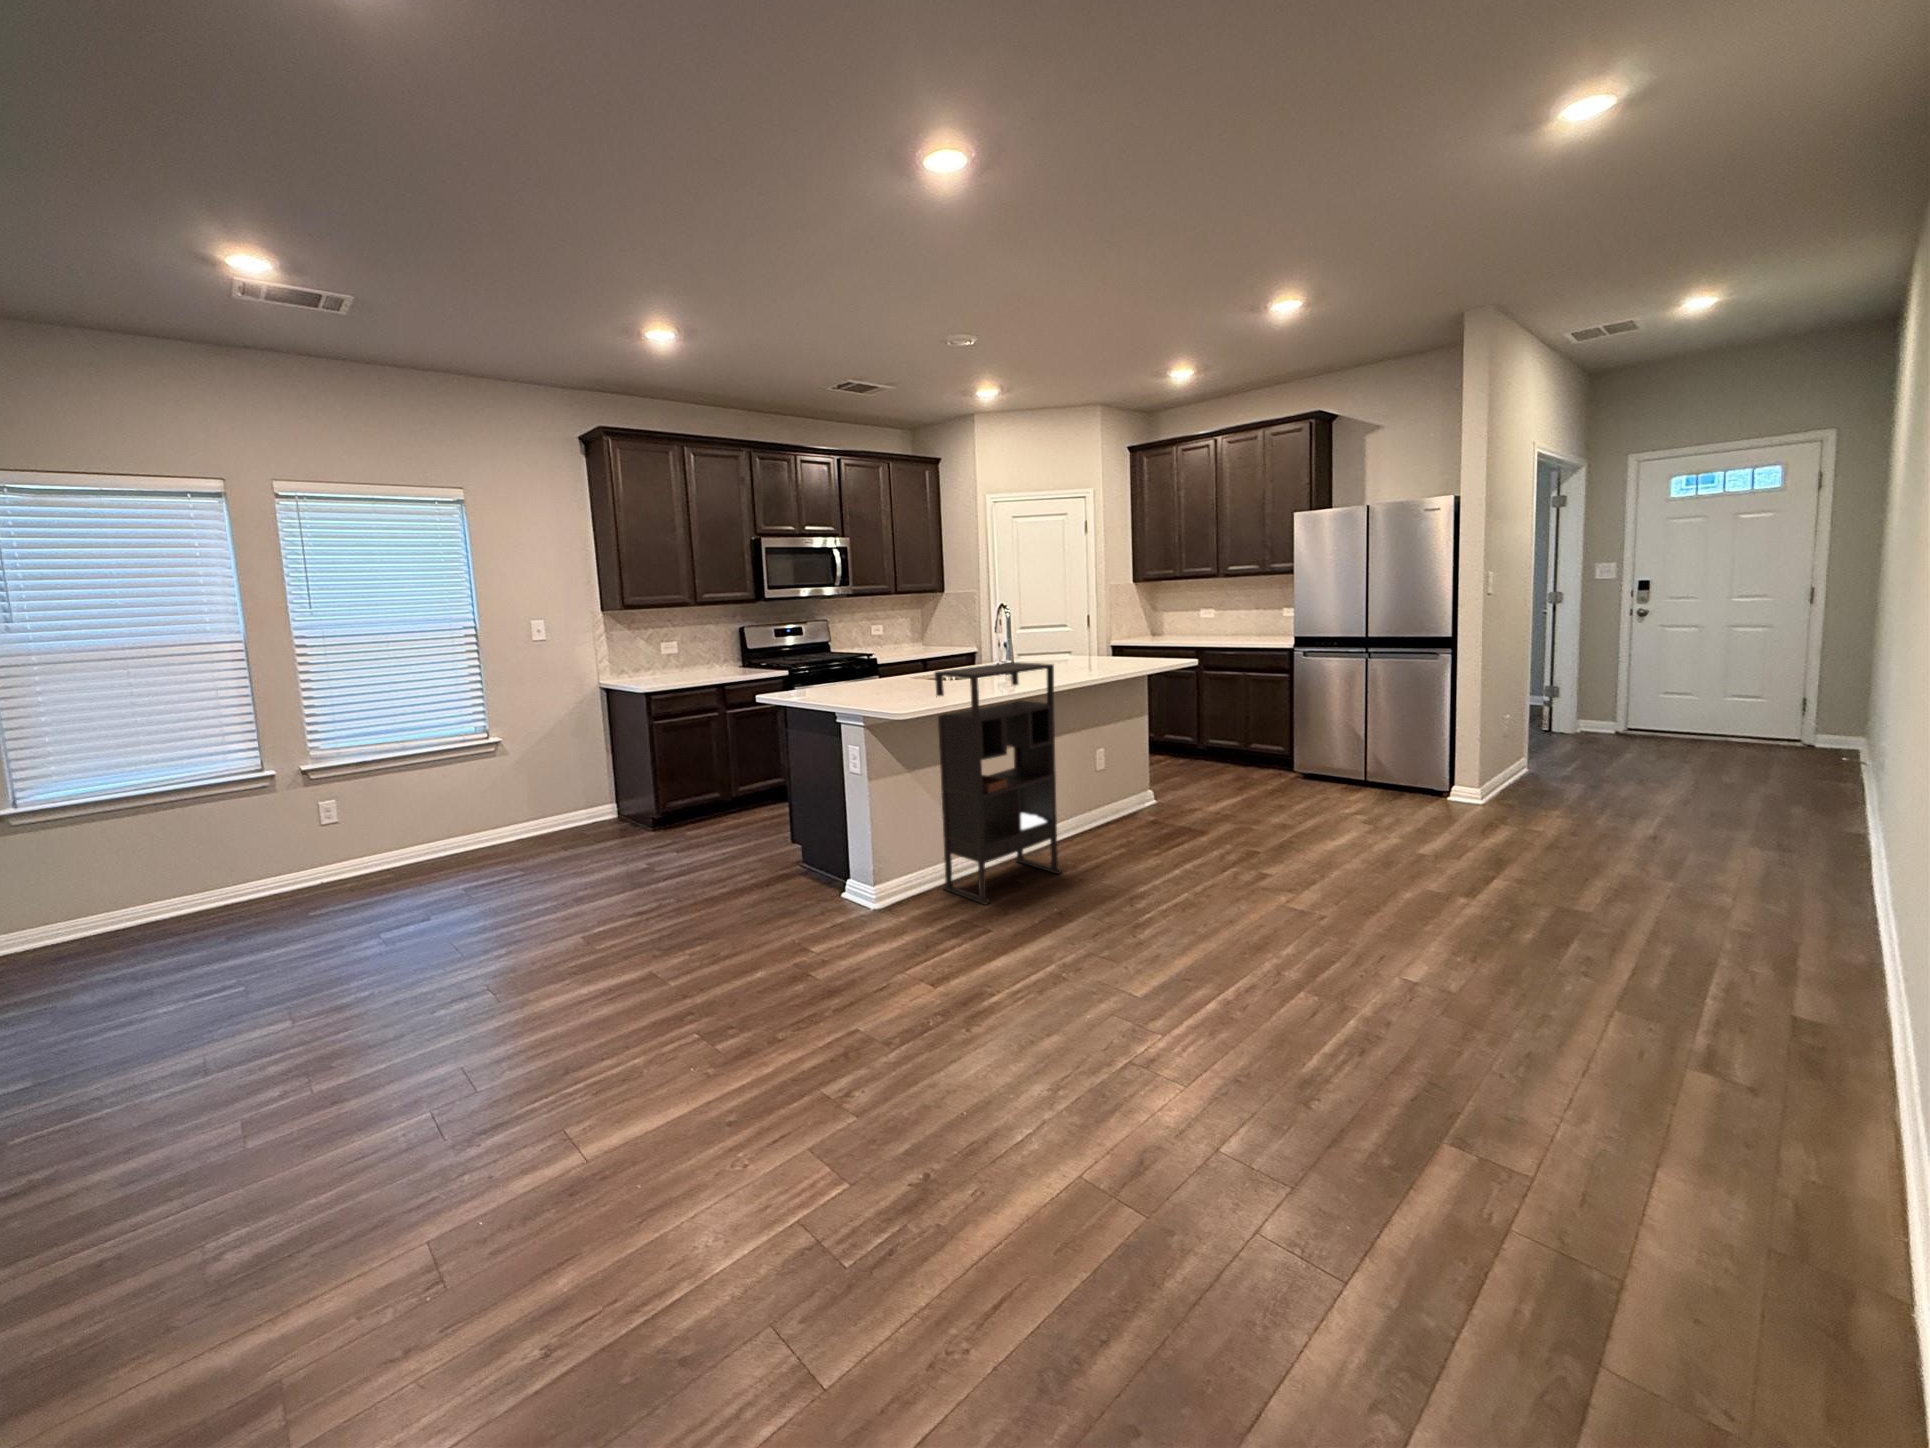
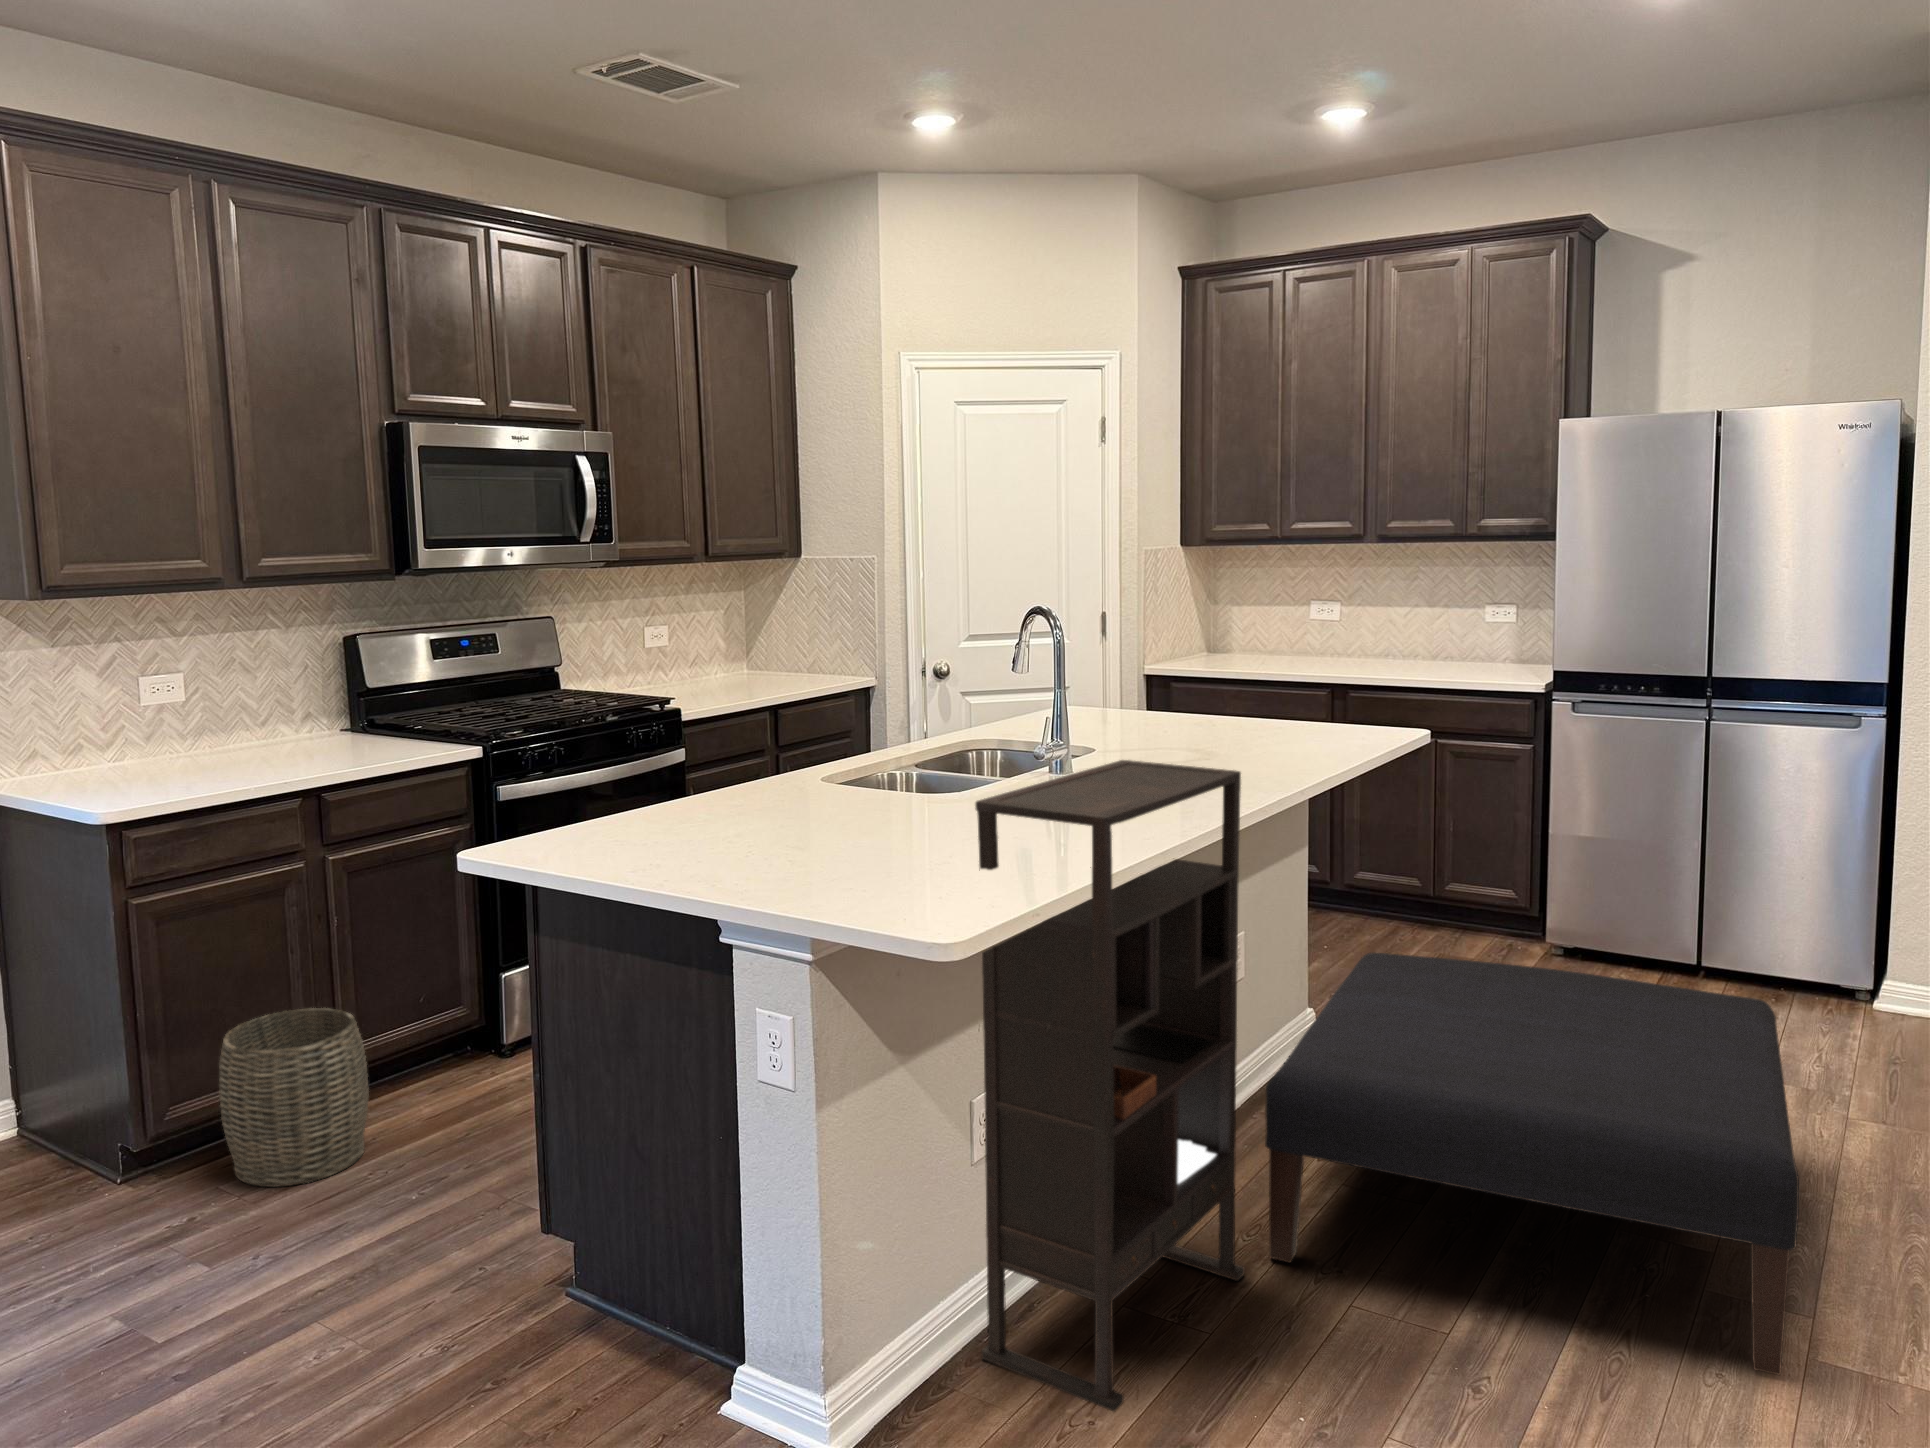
ottoman: none [1071,756,1327,910] -> present [1265,953,1799,1375]
woven basket: none [685,770,740,834] -> present [219,1008,369,1187]

